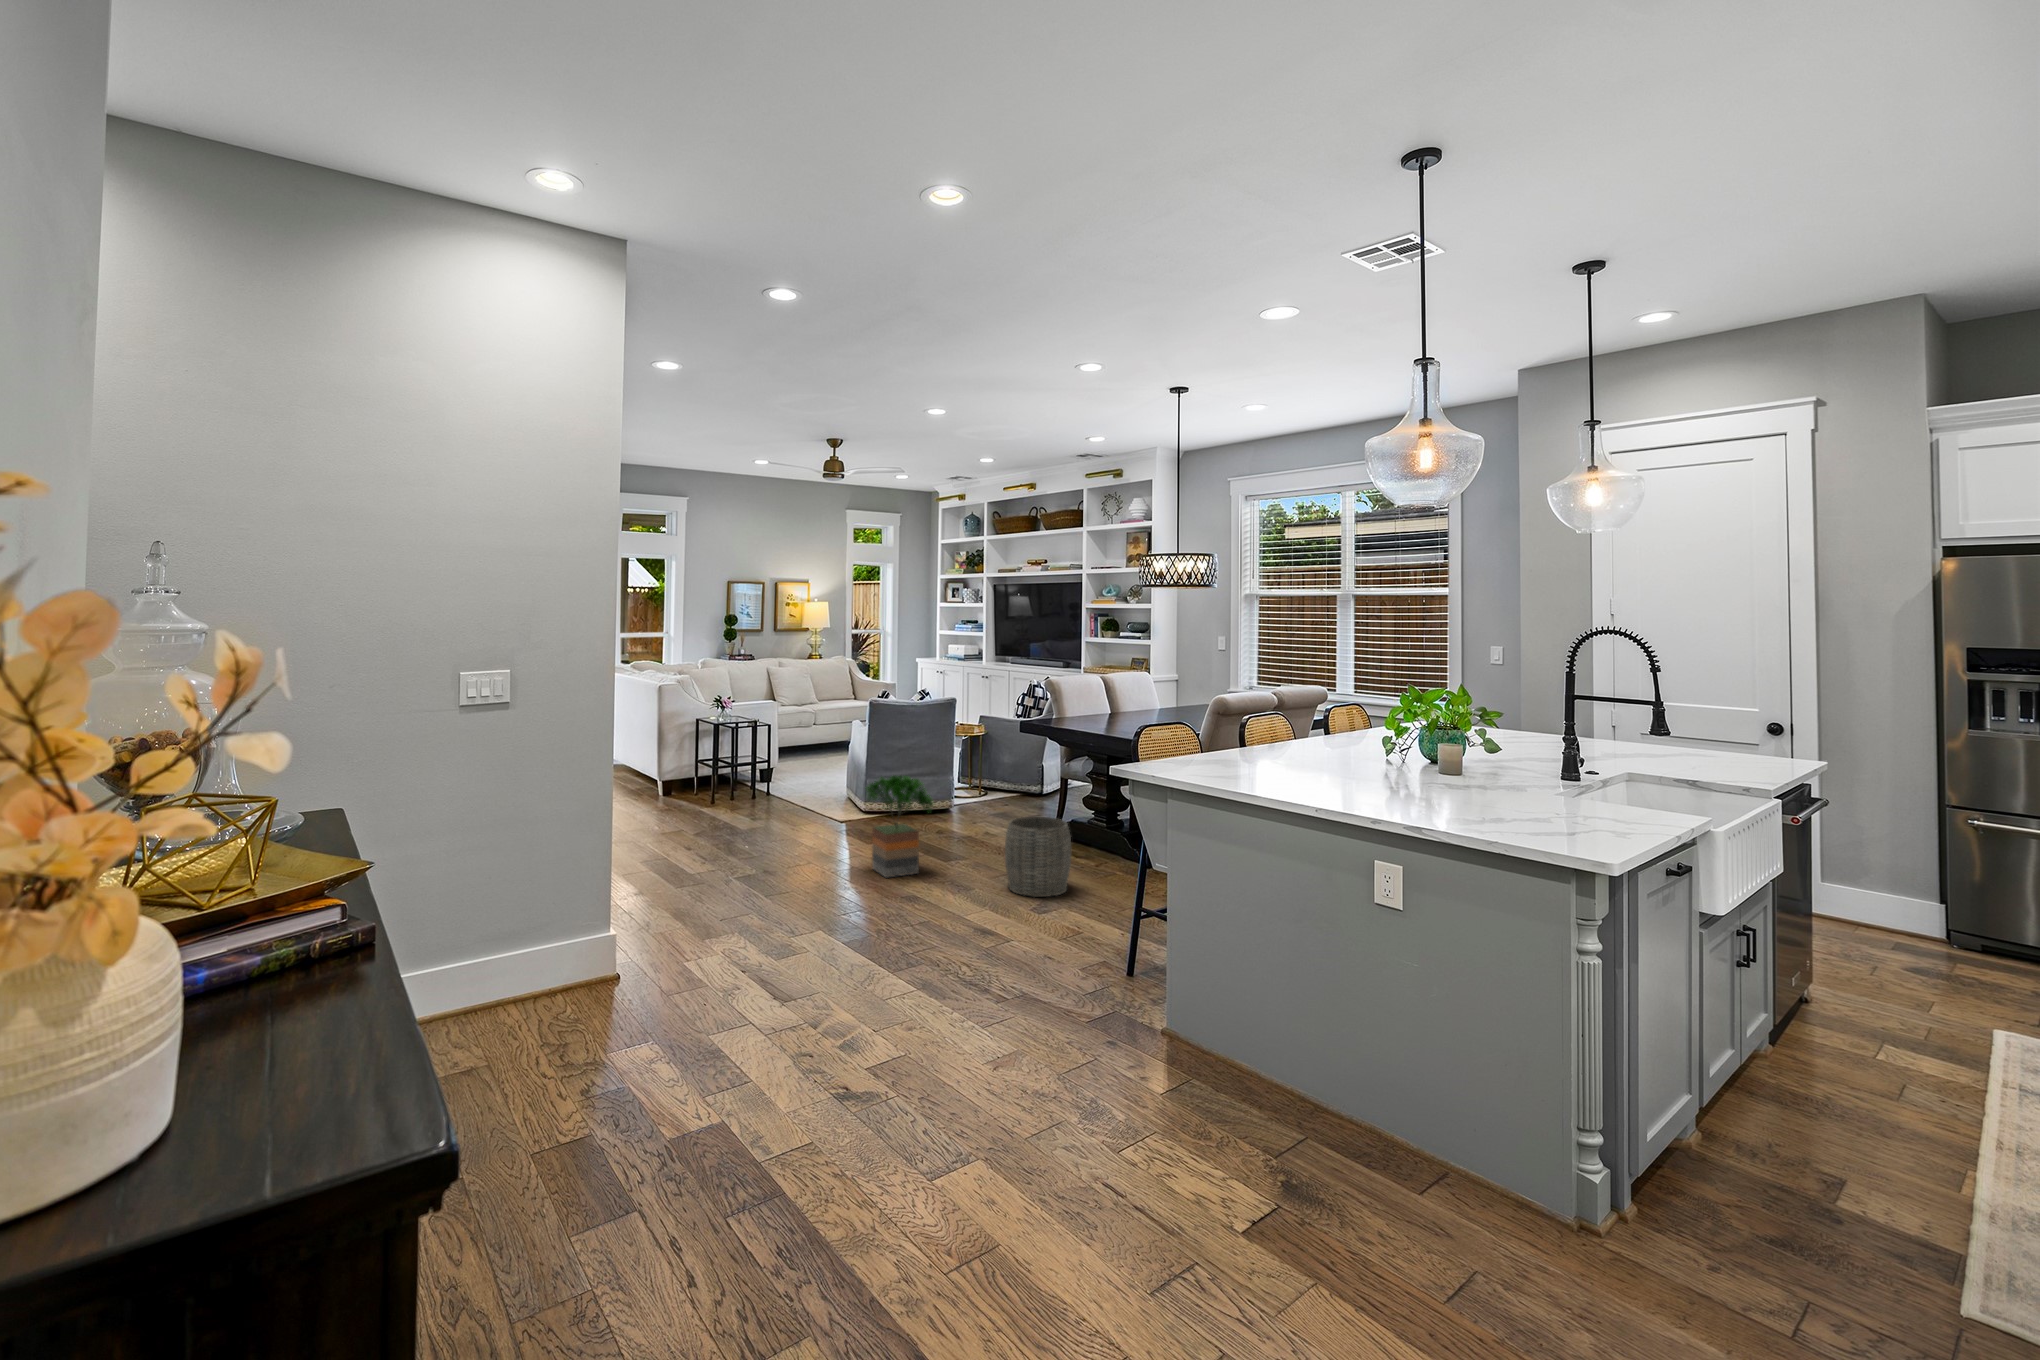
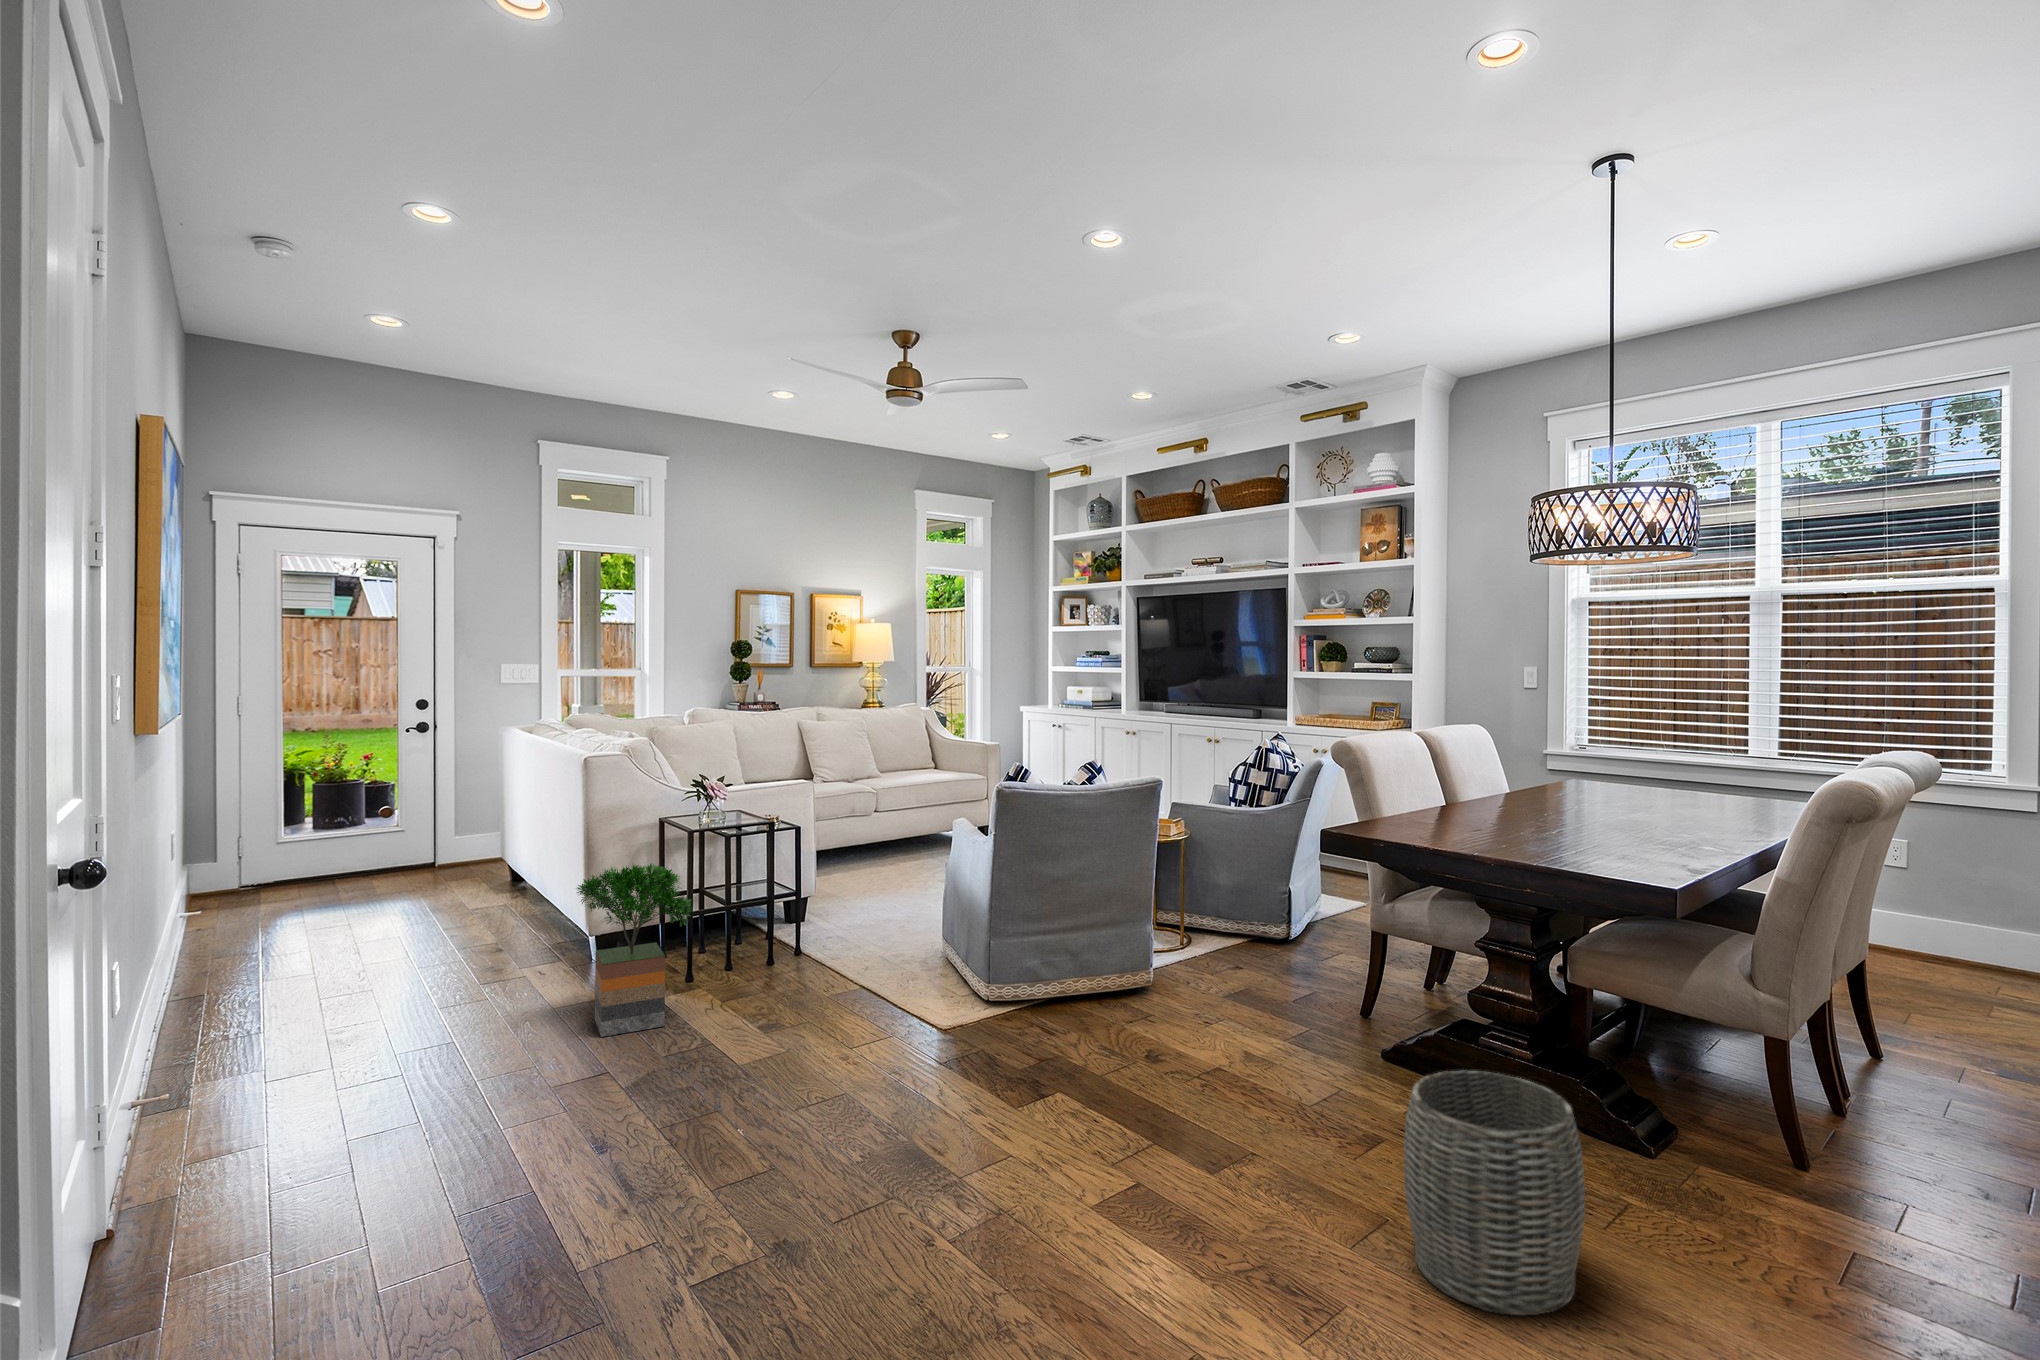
potted tree: present [866,776,933,878] -> present [577,864,691,1037]

